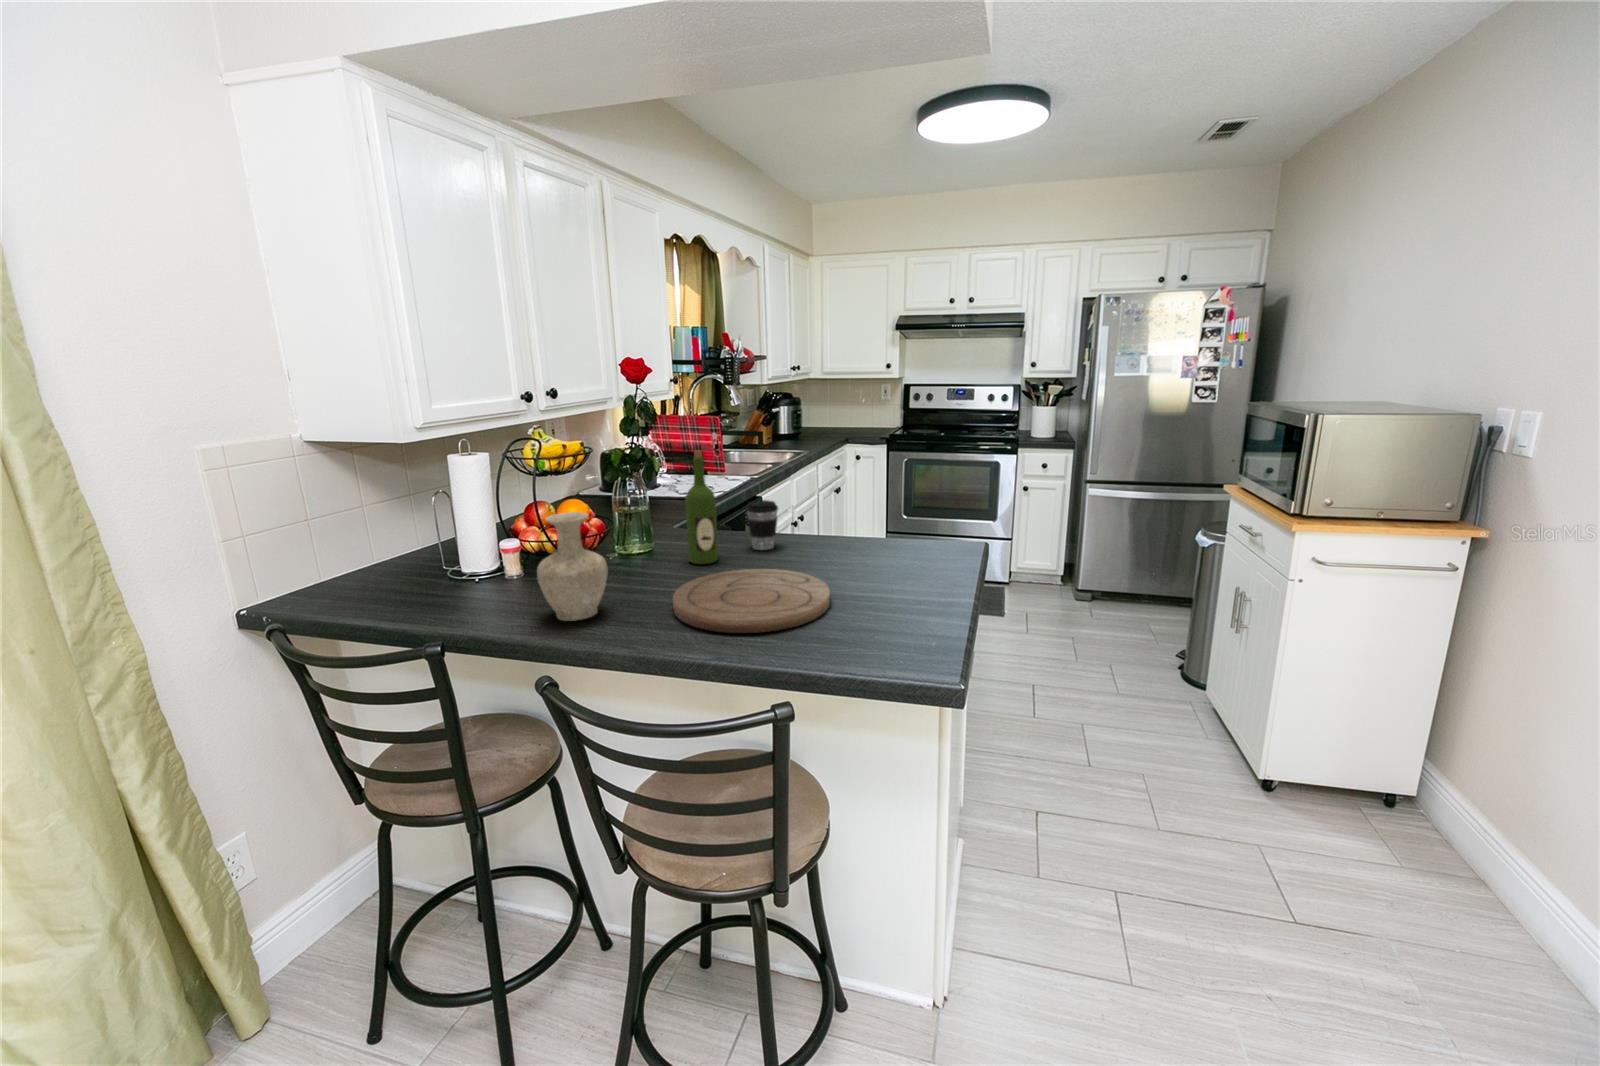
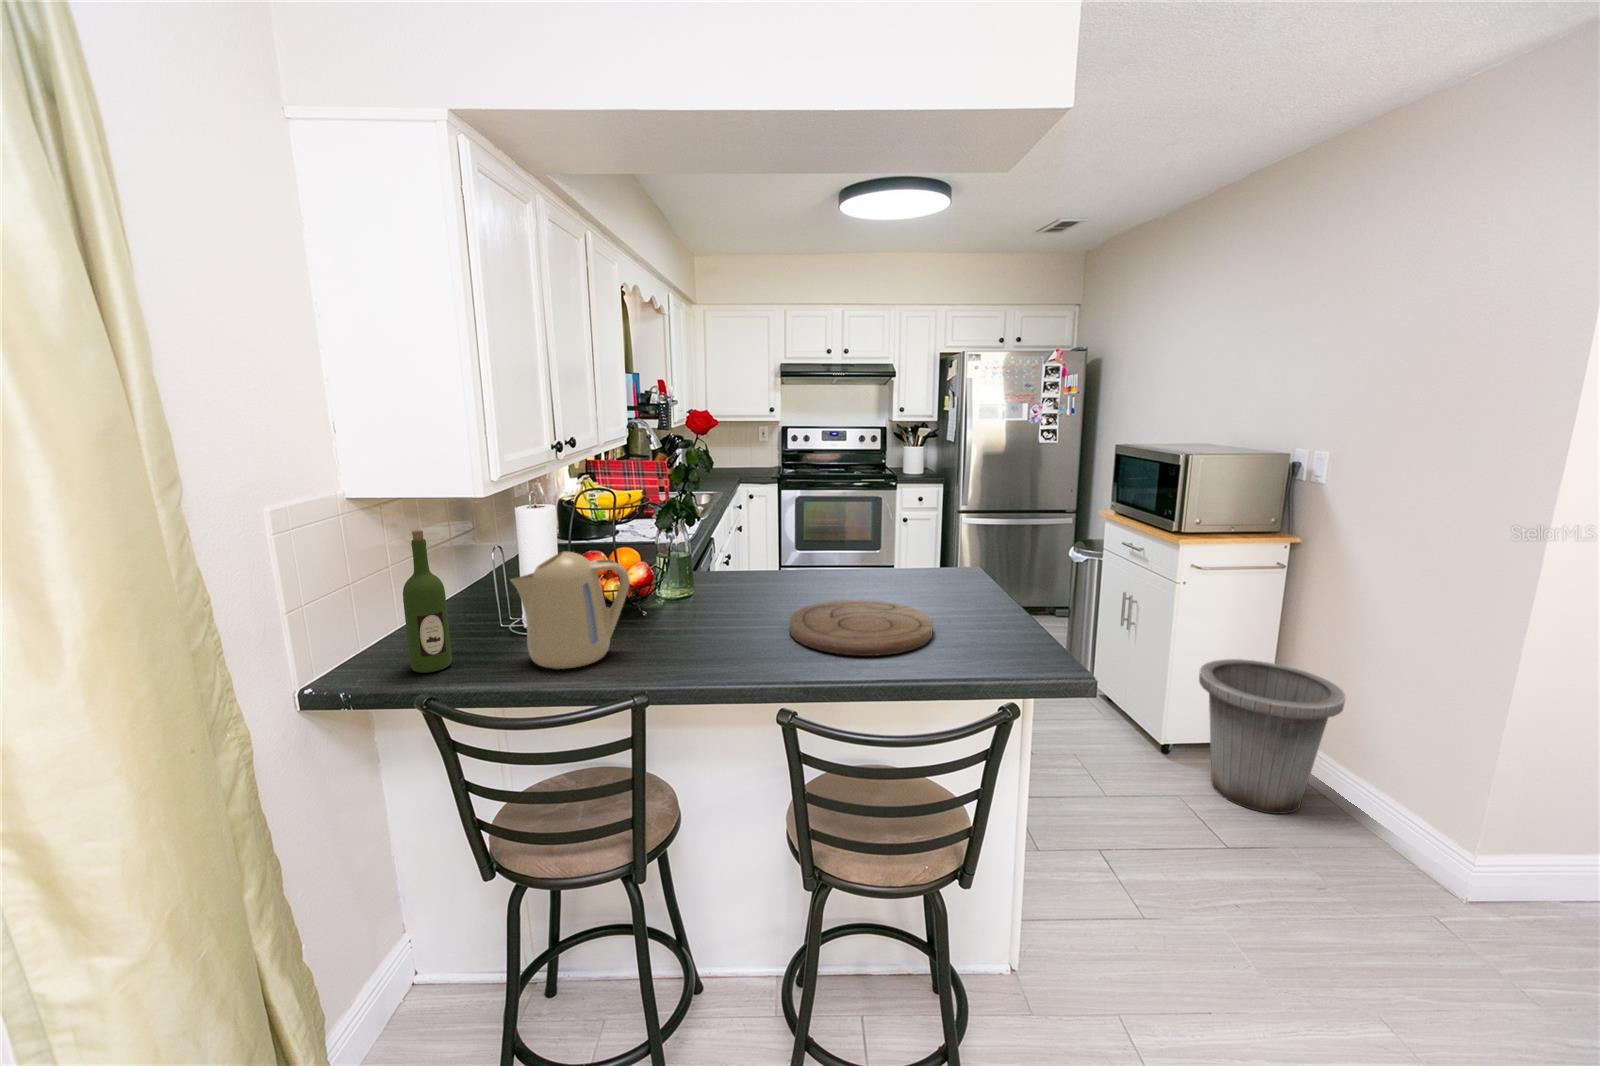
wine bottle: present [685,450,718,564] -> present [403,530,452,673]
coffee cup: present [746,500,778,550] -> none [788,539,818,586]
kettle: none [403,501,512,613] -> present [511,552,630,669]
vase: present [537,512,608,621] -> none [676,556,742,662]
trash can: none [1299,684,1517,898] -> present [1199,659,1345,814]

